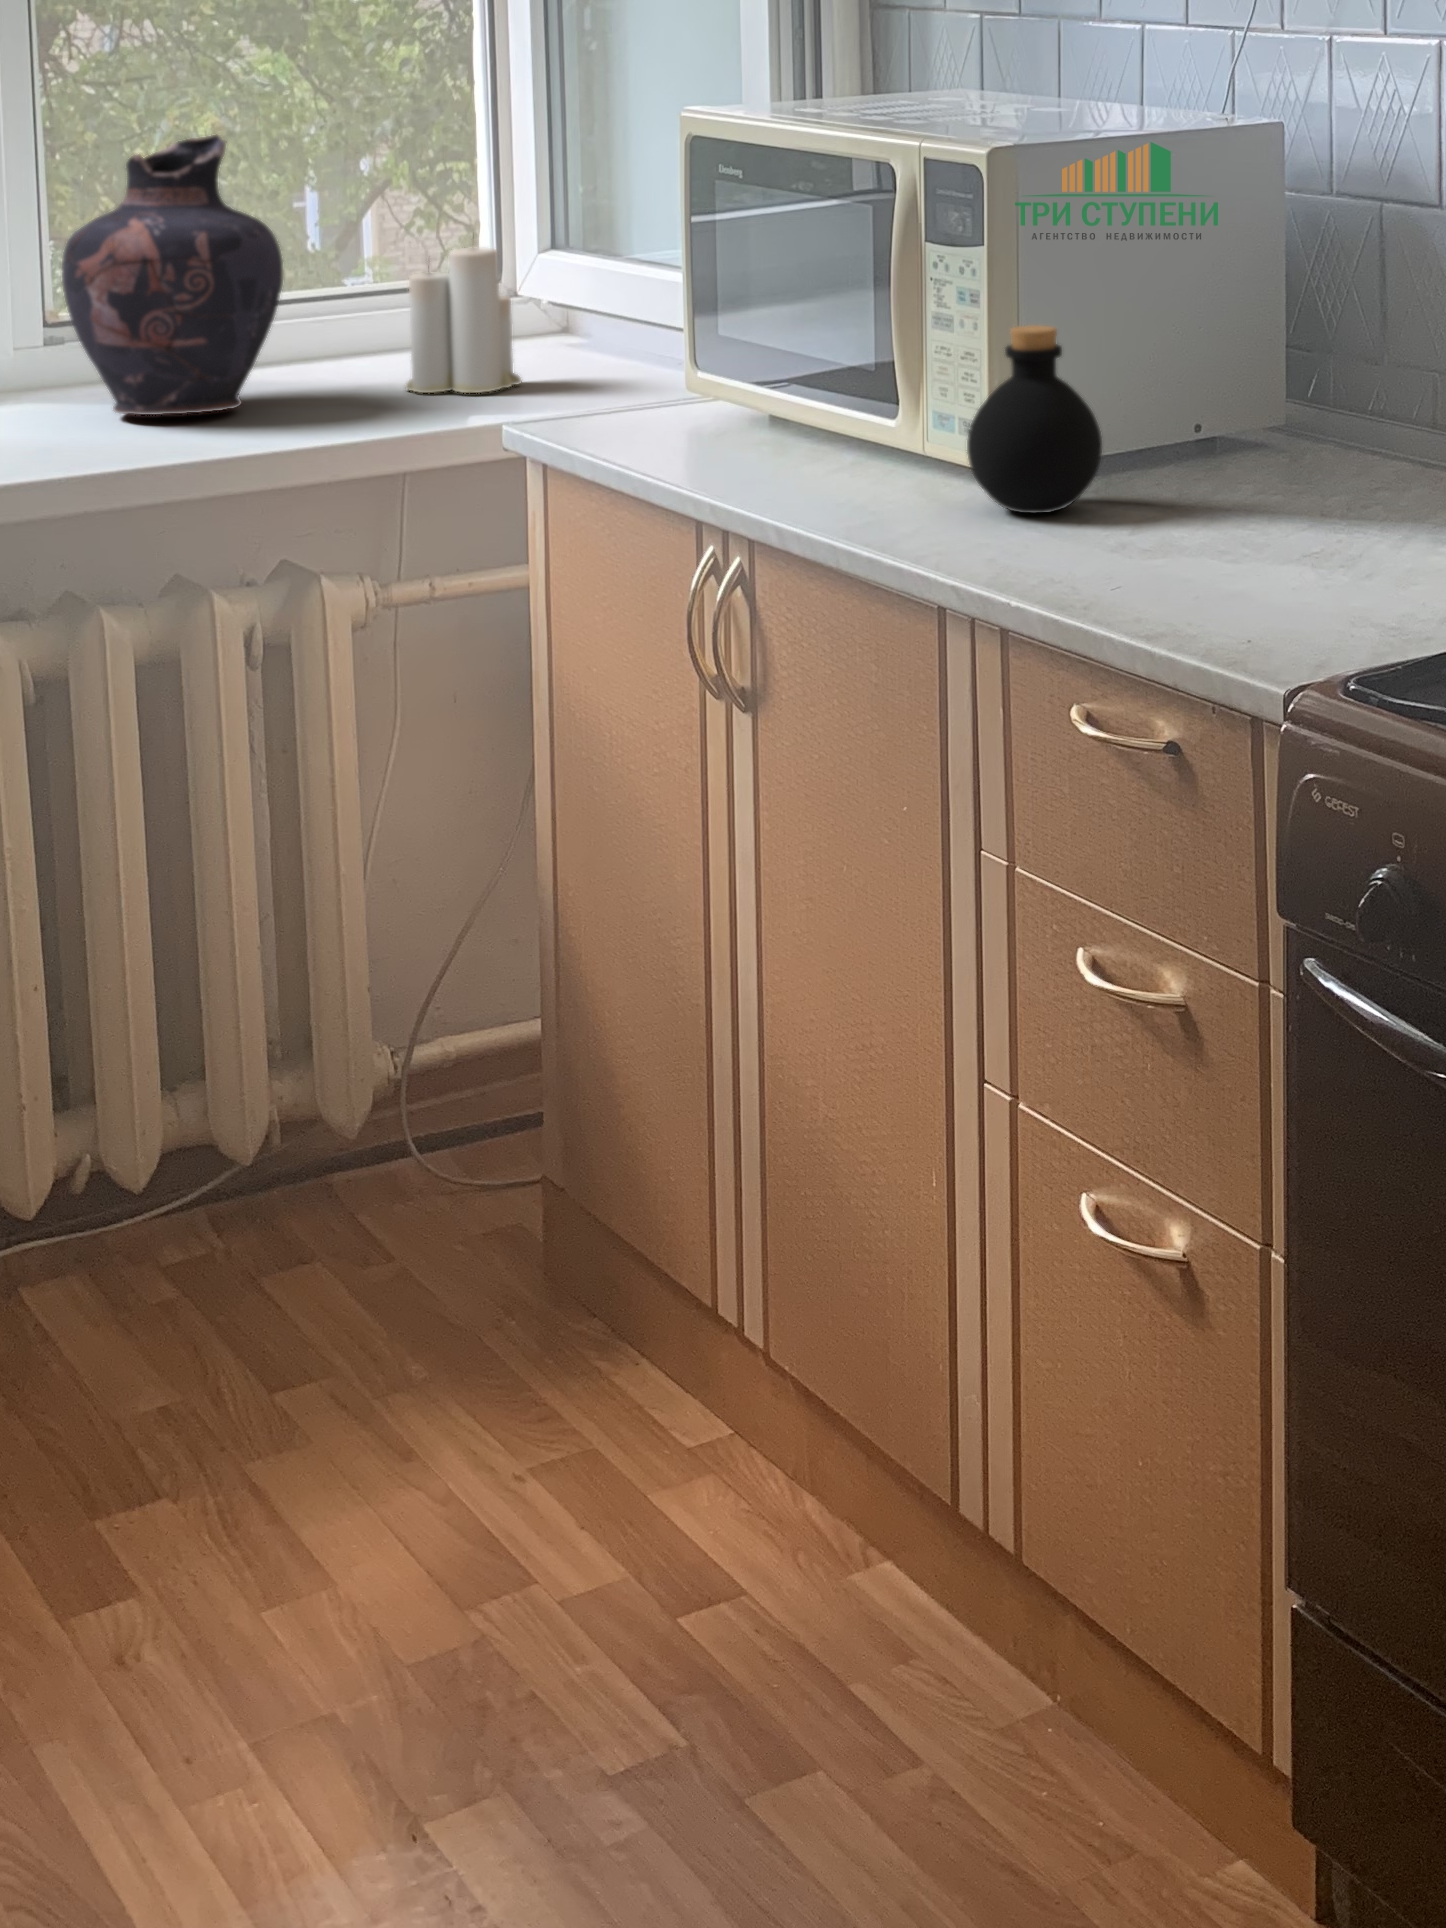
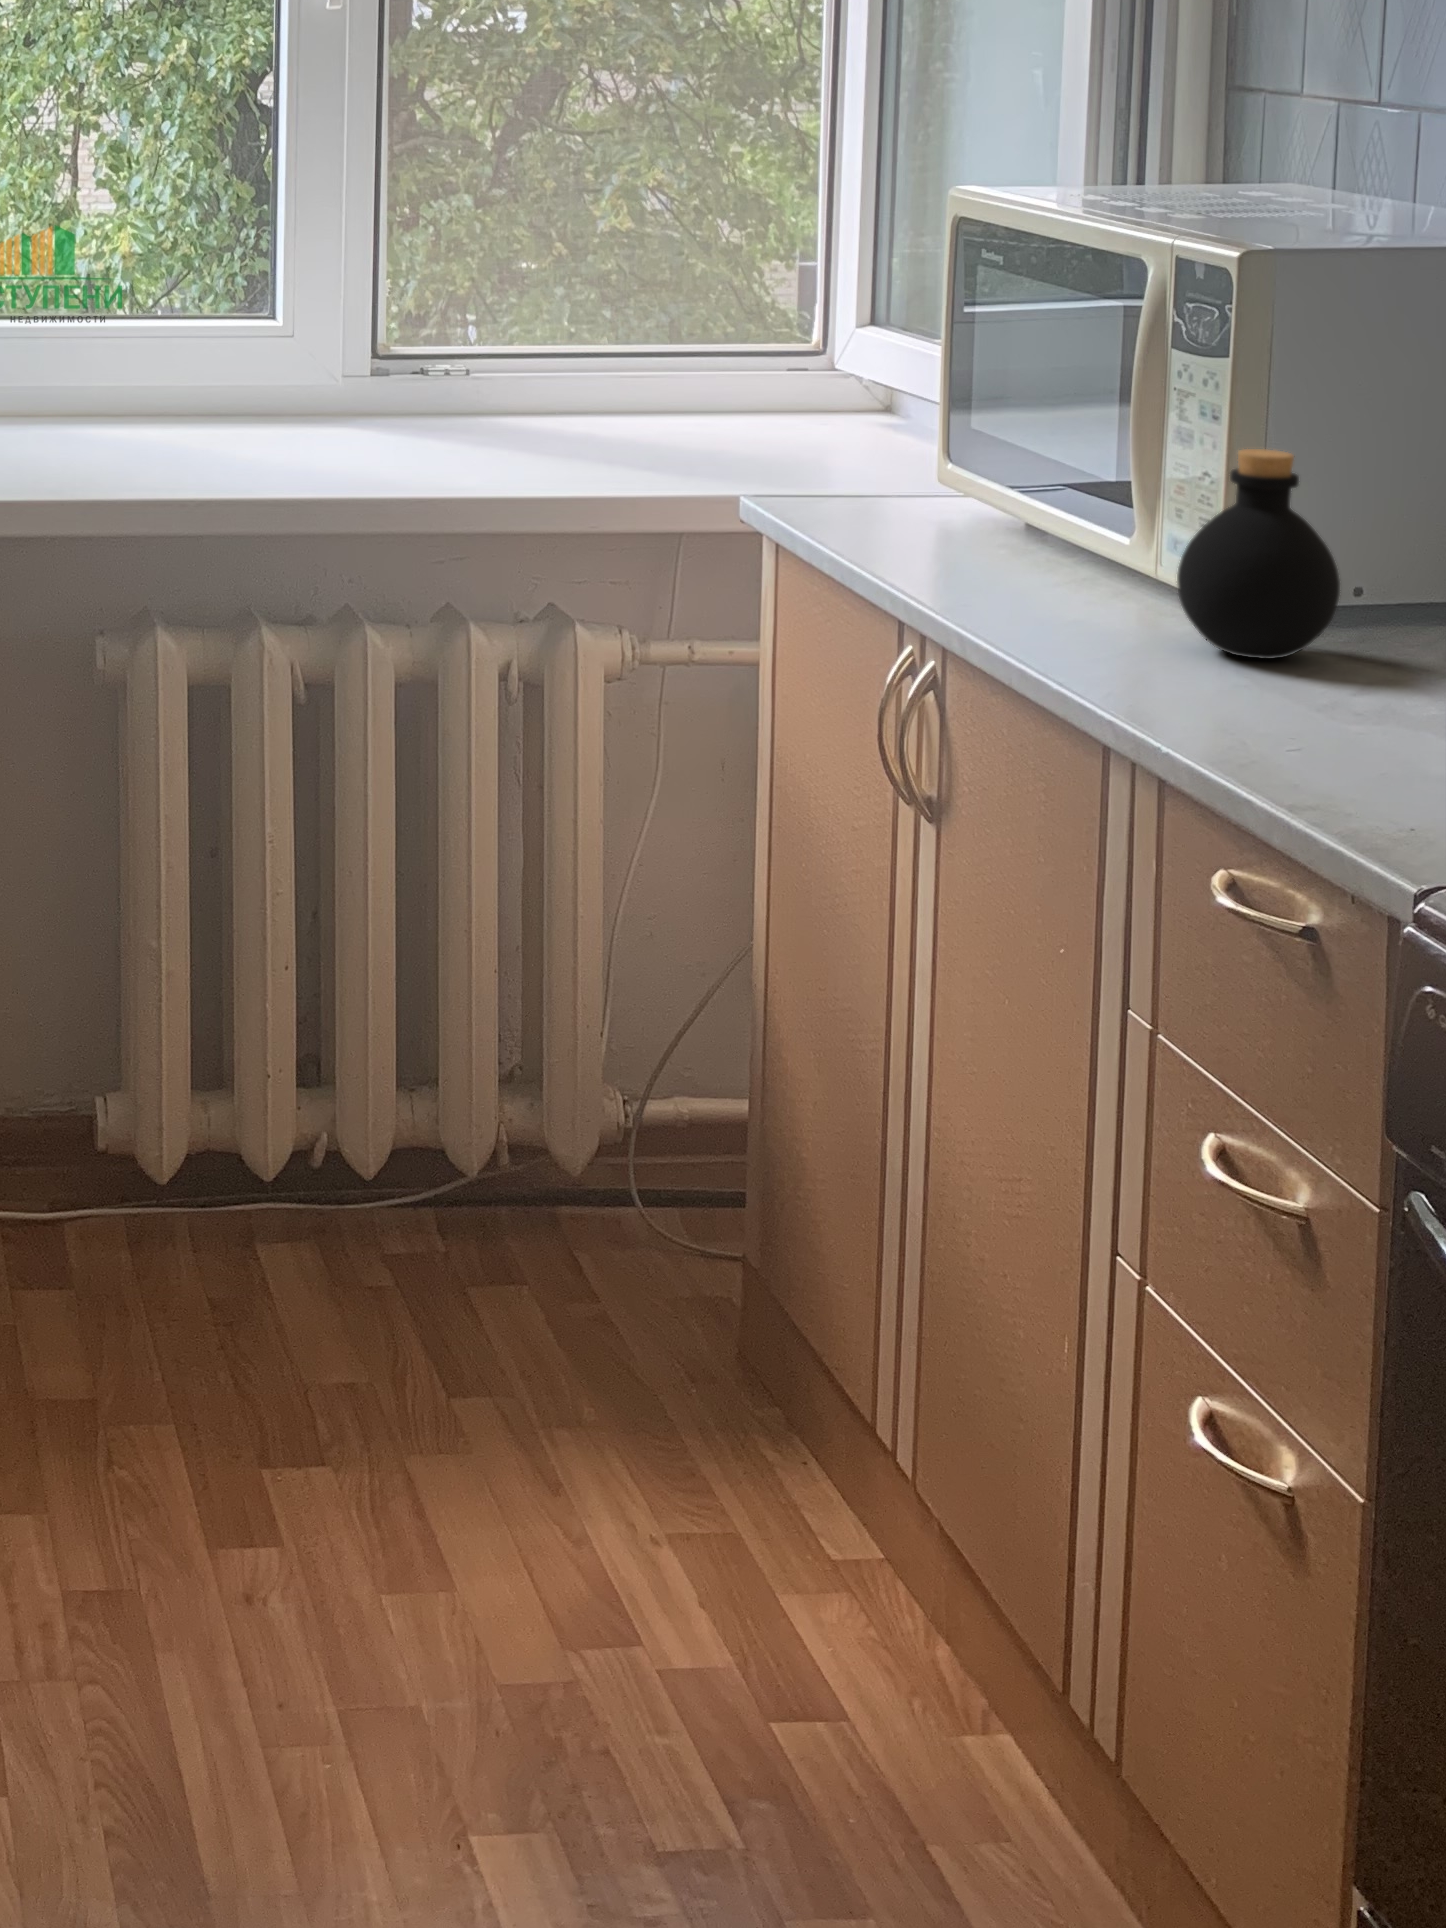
vase: present [62,135,283,415] -> none [372,187,575,452]
candle: present [406,247,521,393] -> none [691,302,809,464]

